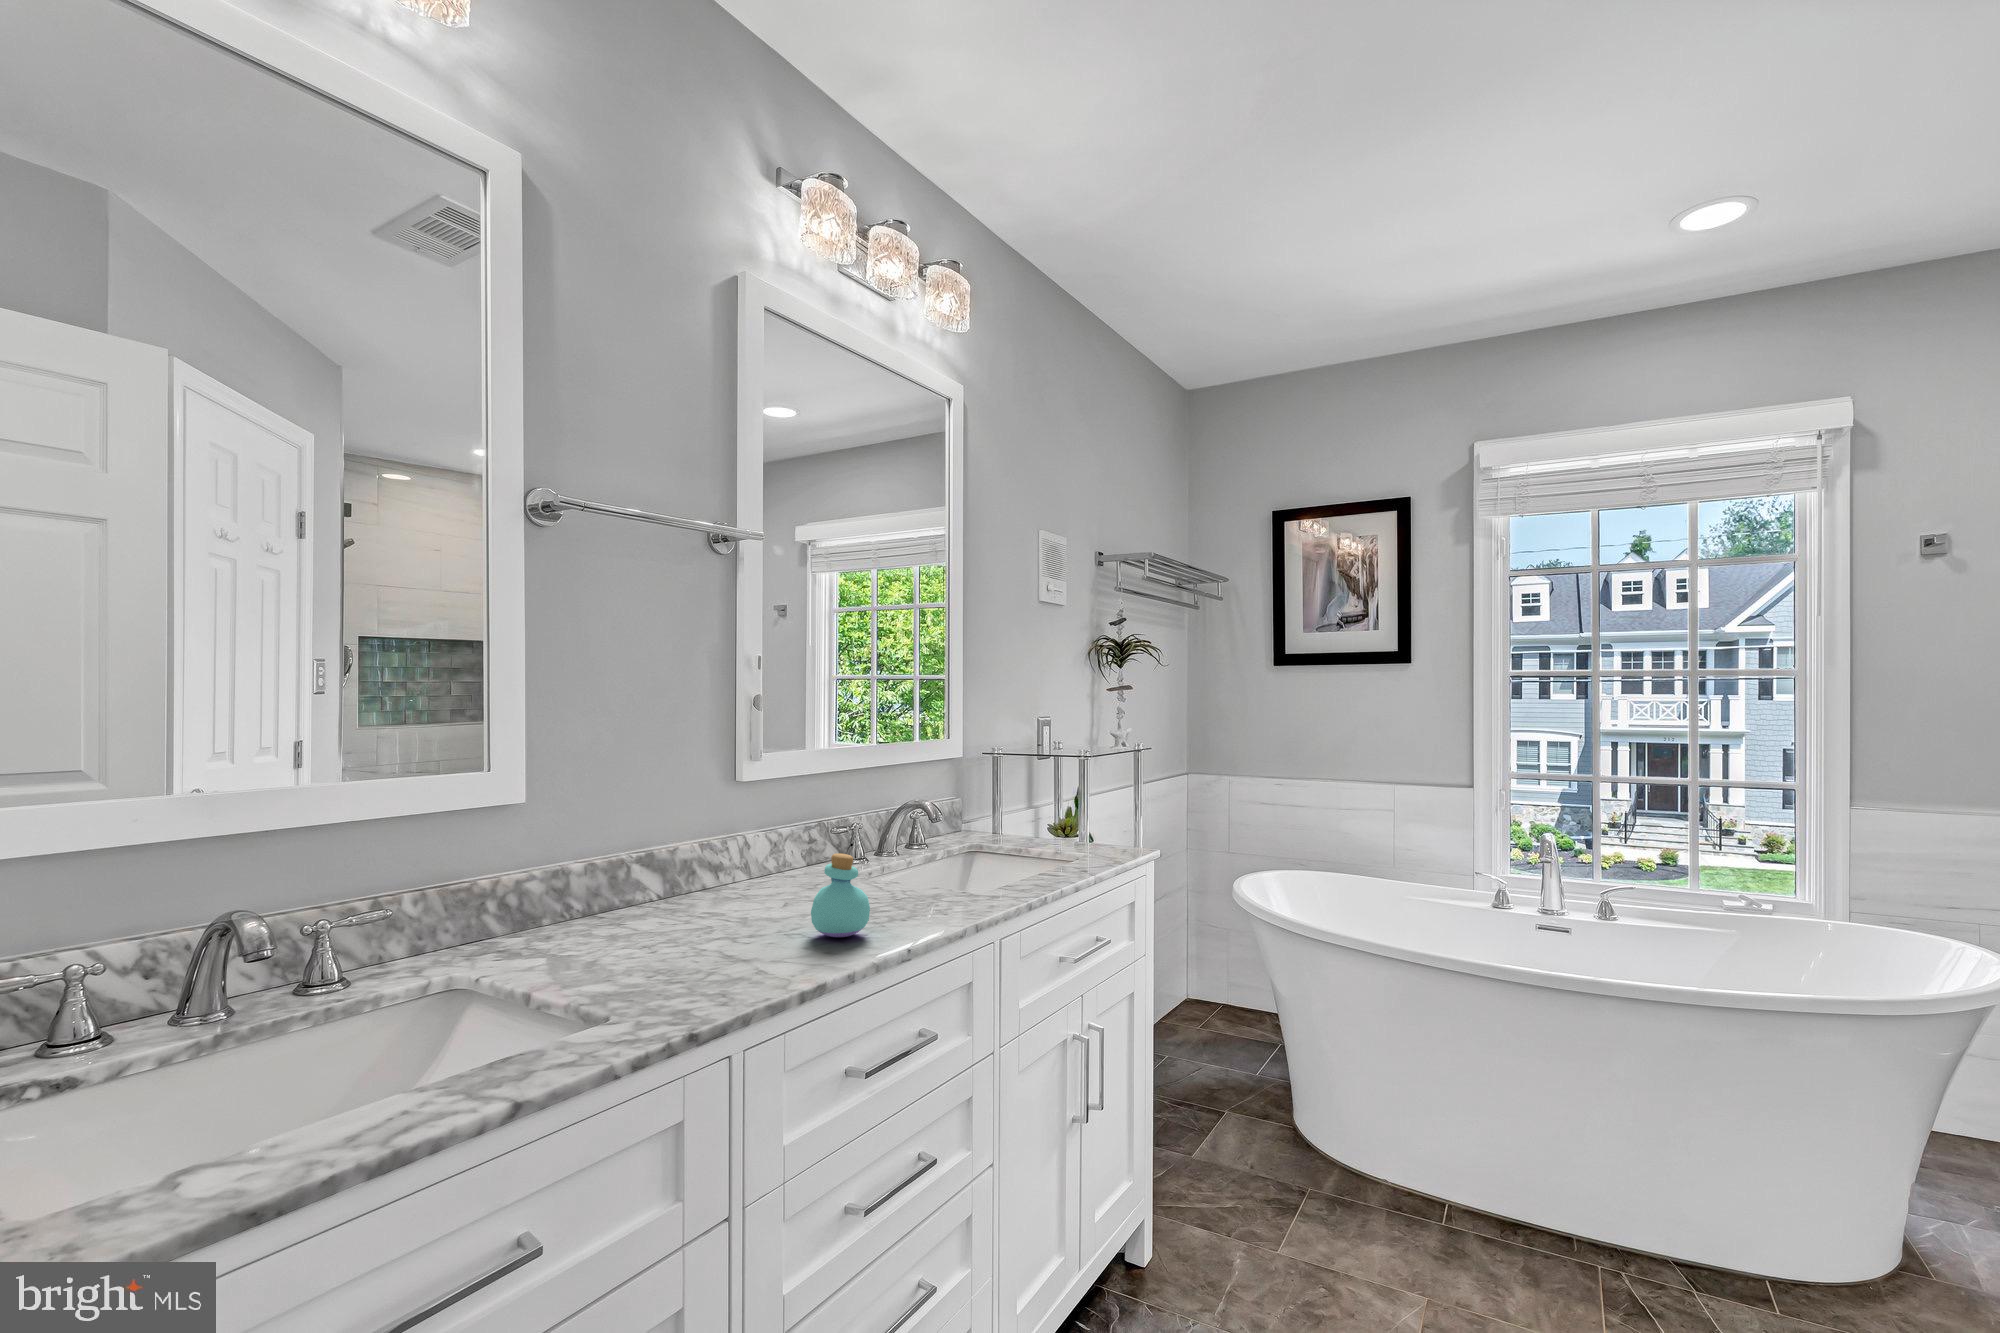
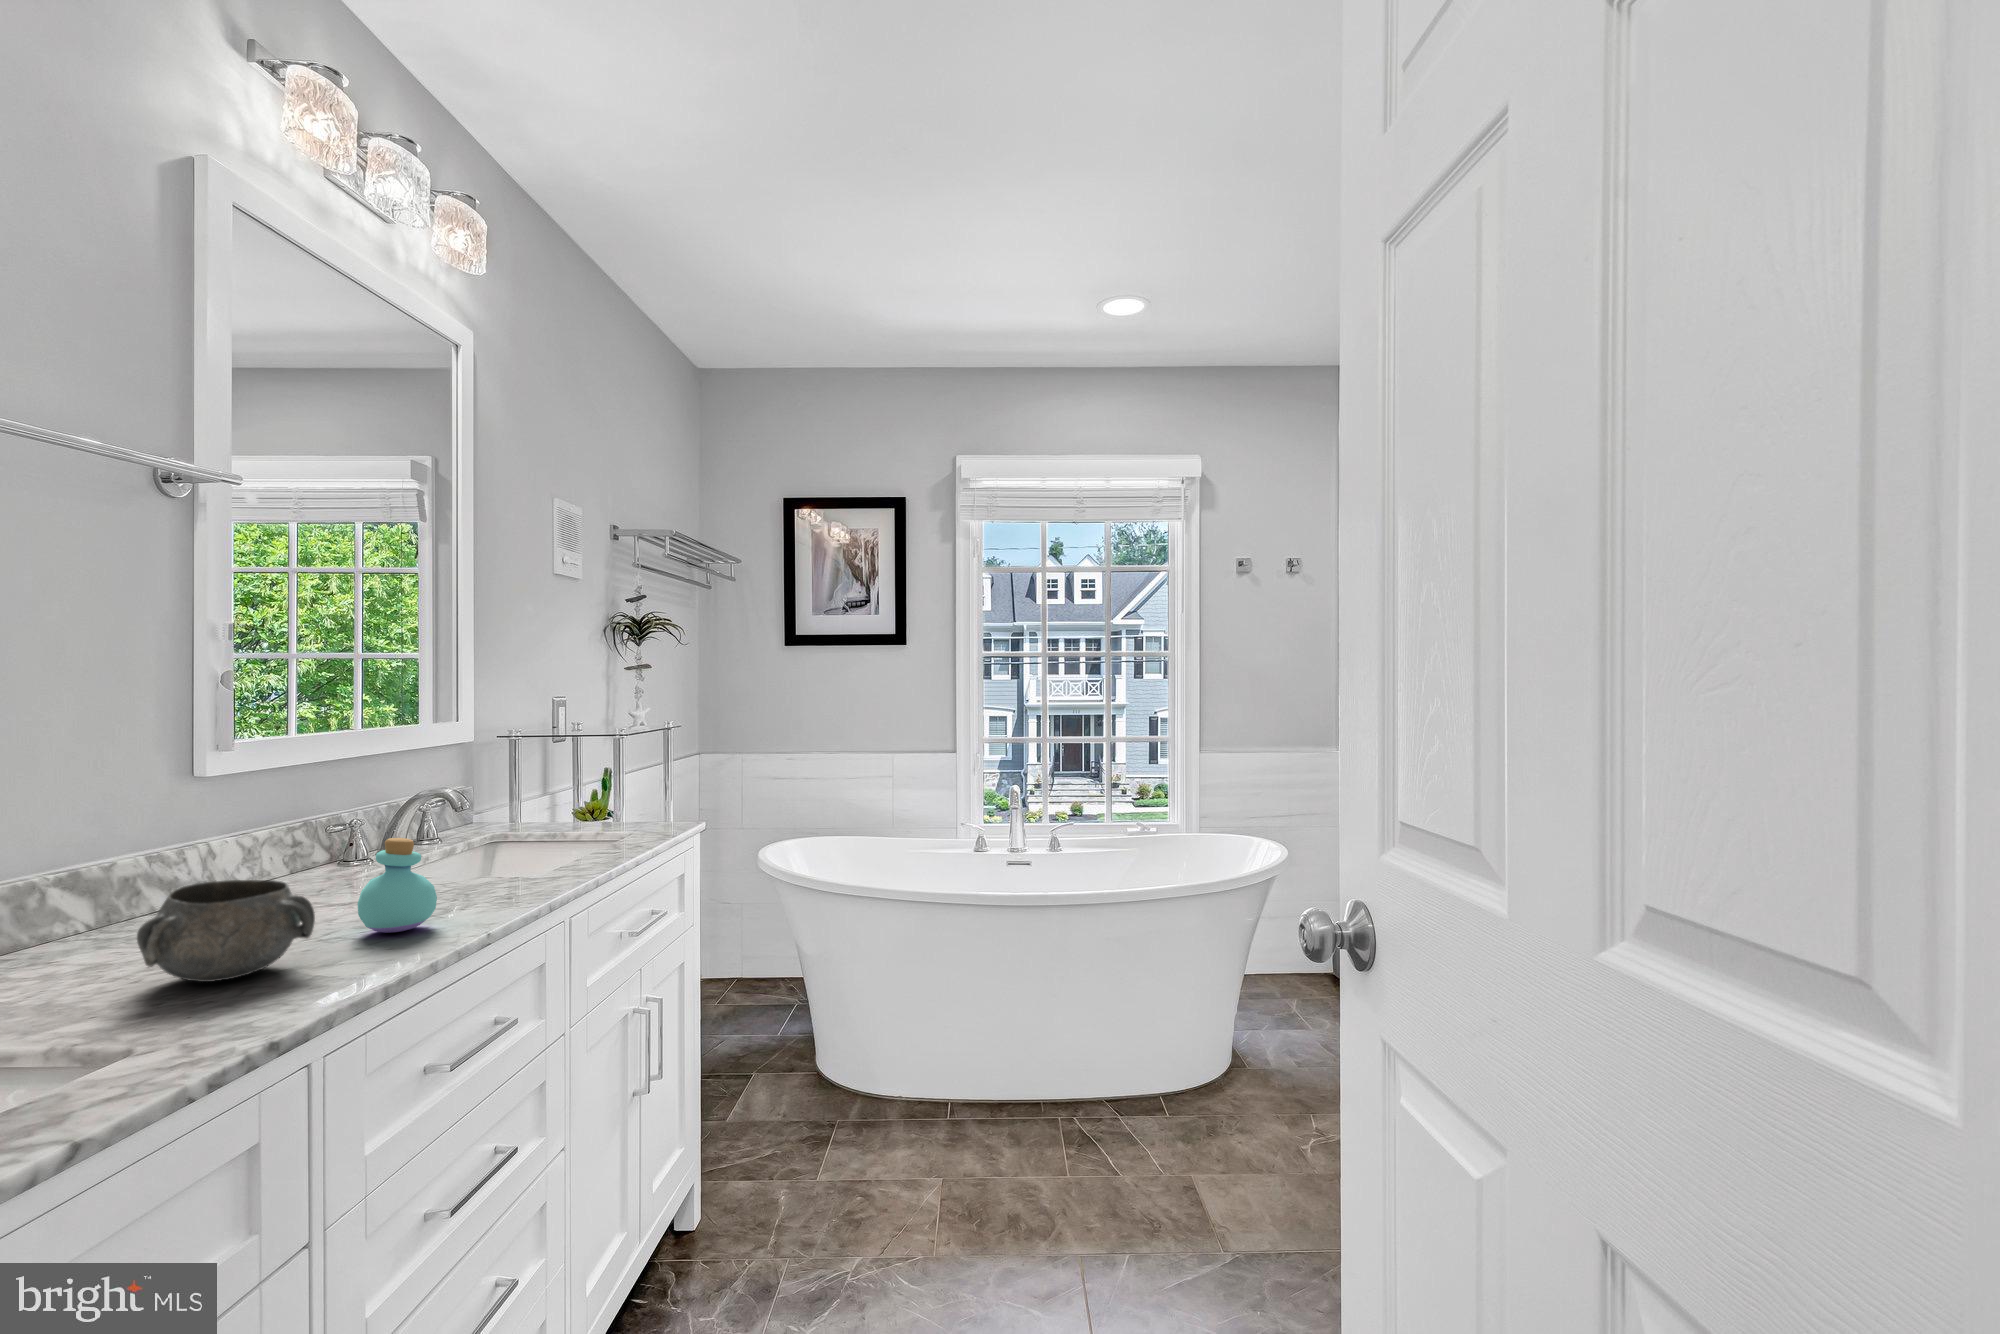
decorative bowl: none [646,879,765,962] -> present [137,880,315,982]

